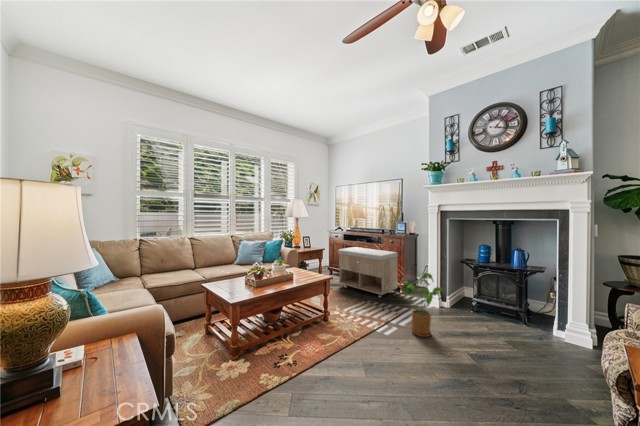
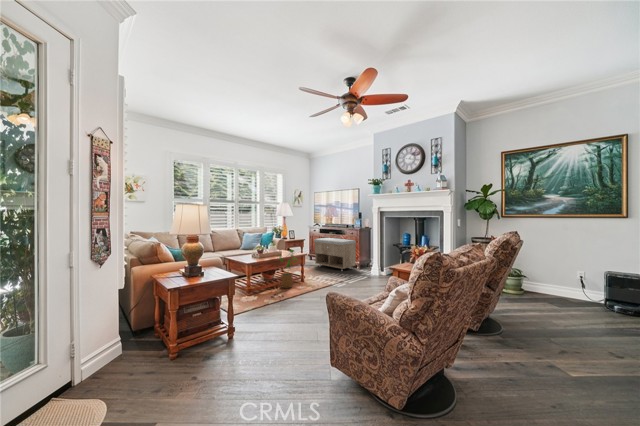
house plant: present [404,273,443,337] -> present [279,250,296,288]

